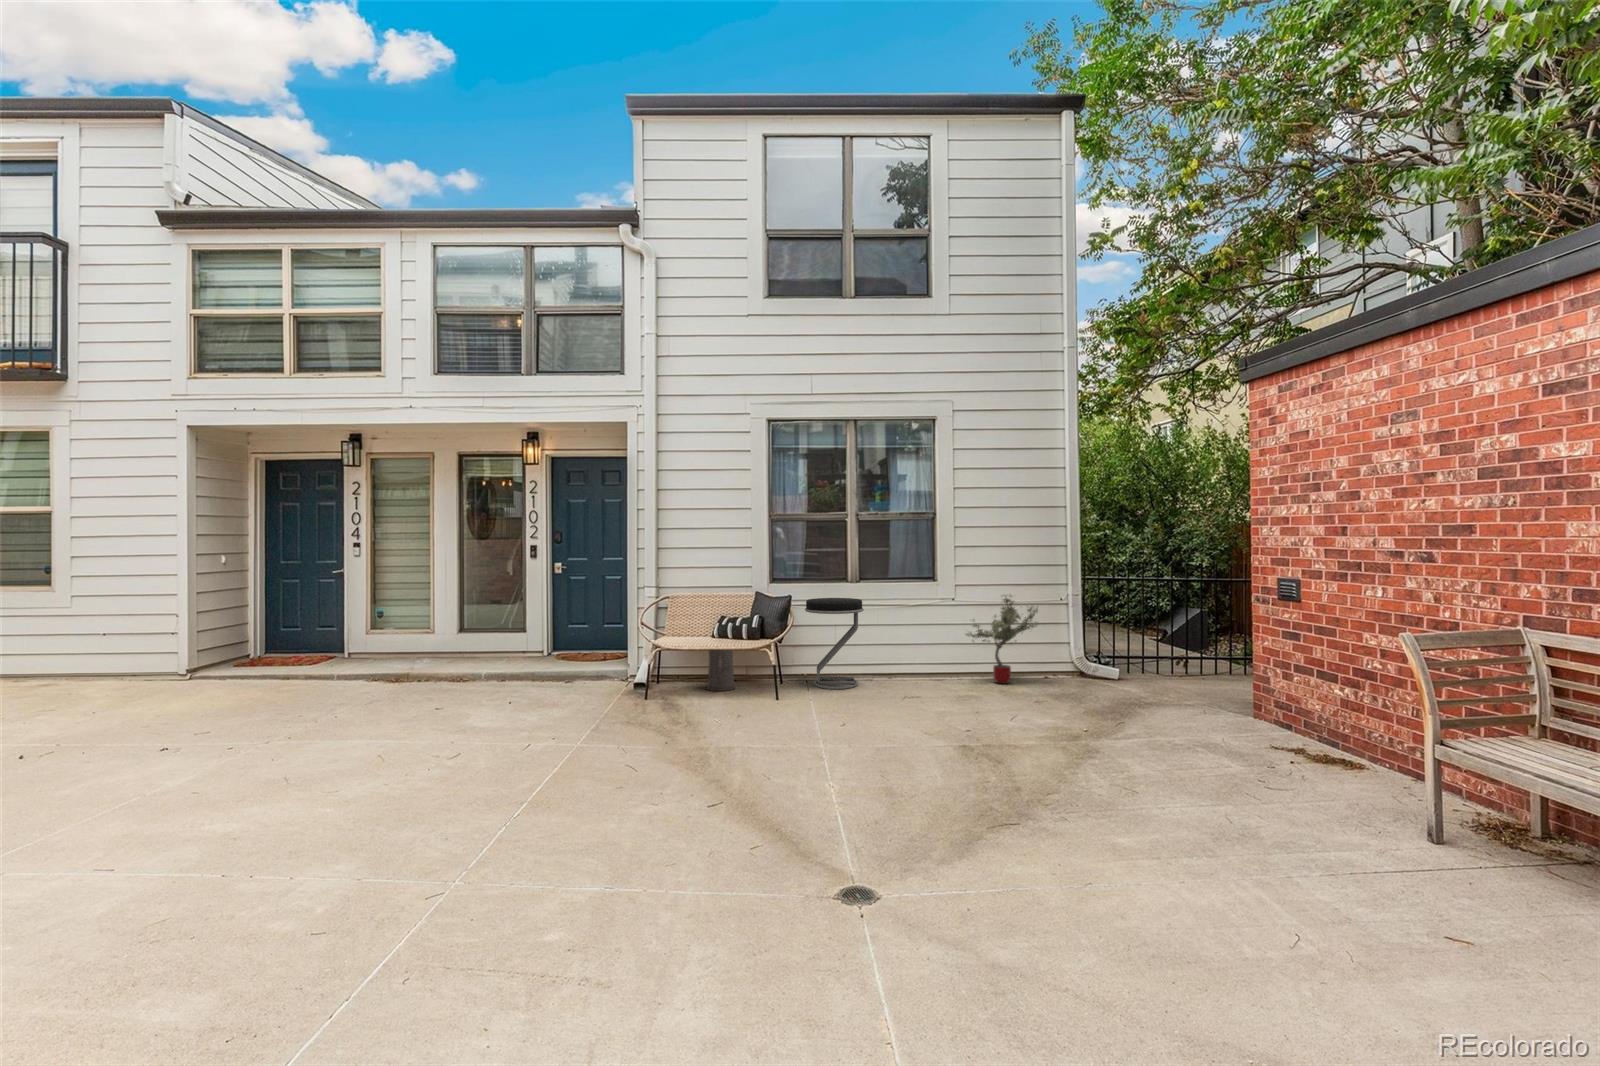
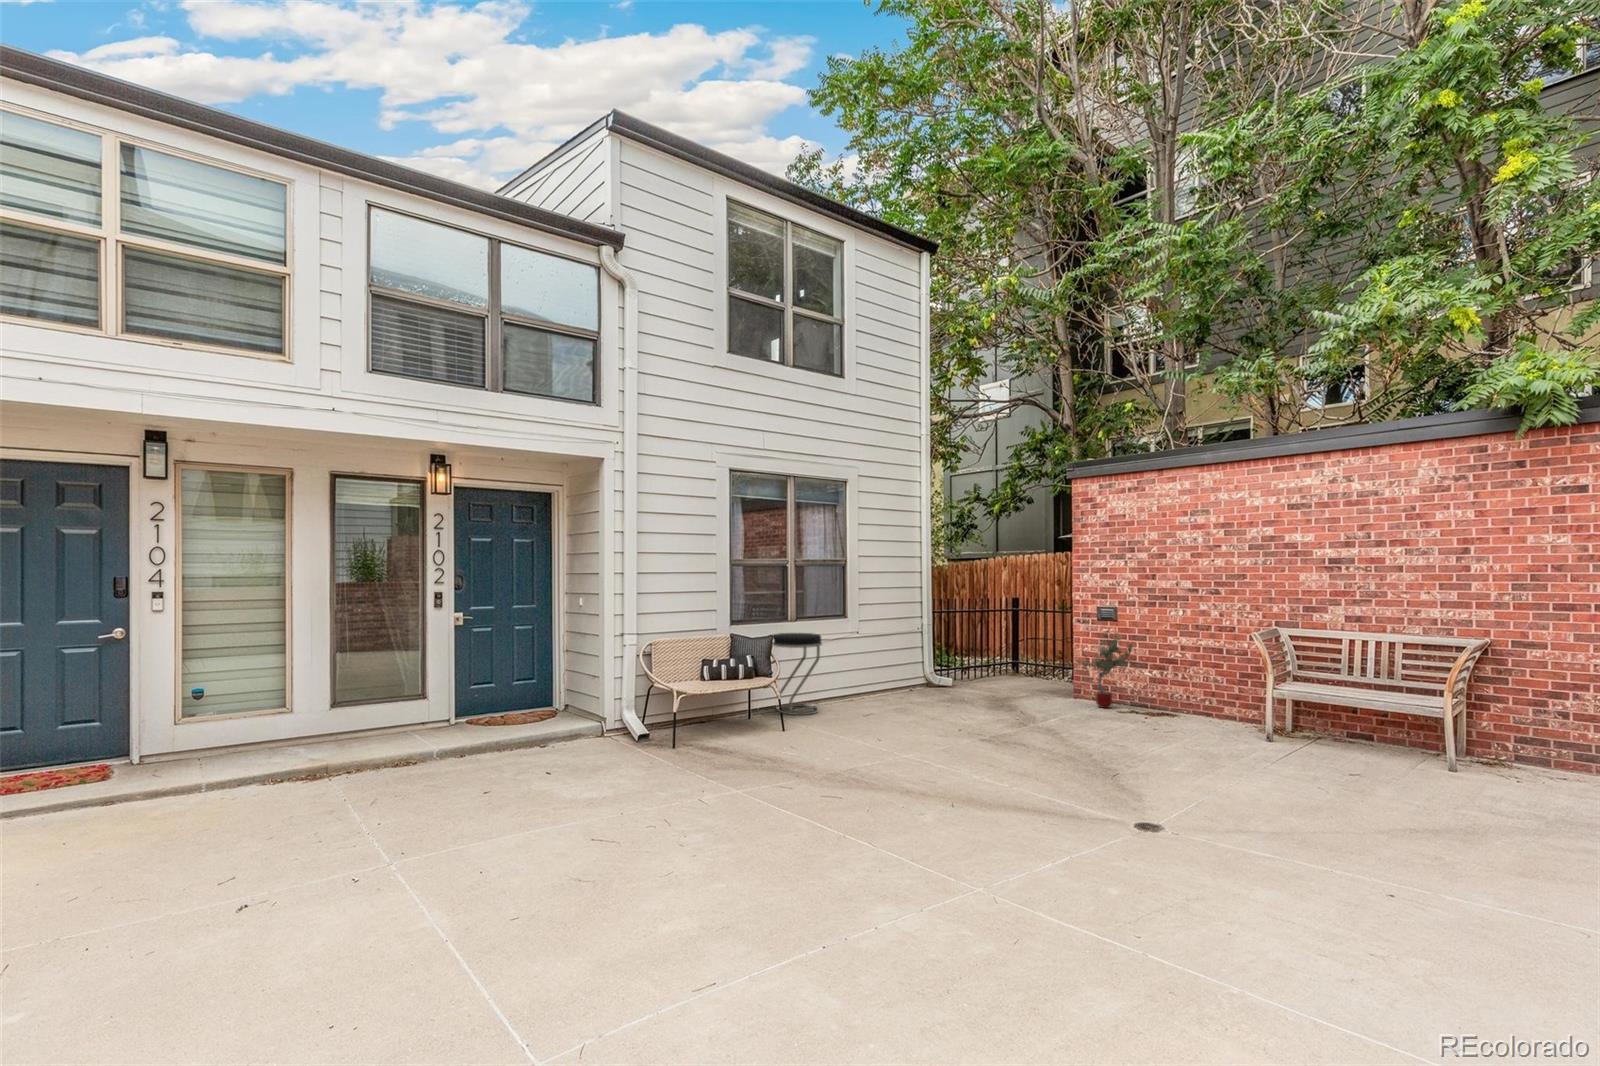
potted tree: present [967,595,1038,684] -> present [1077,631,1133,708]
watering can: present [707,635,735,691] -> none [693,672,734,731]

